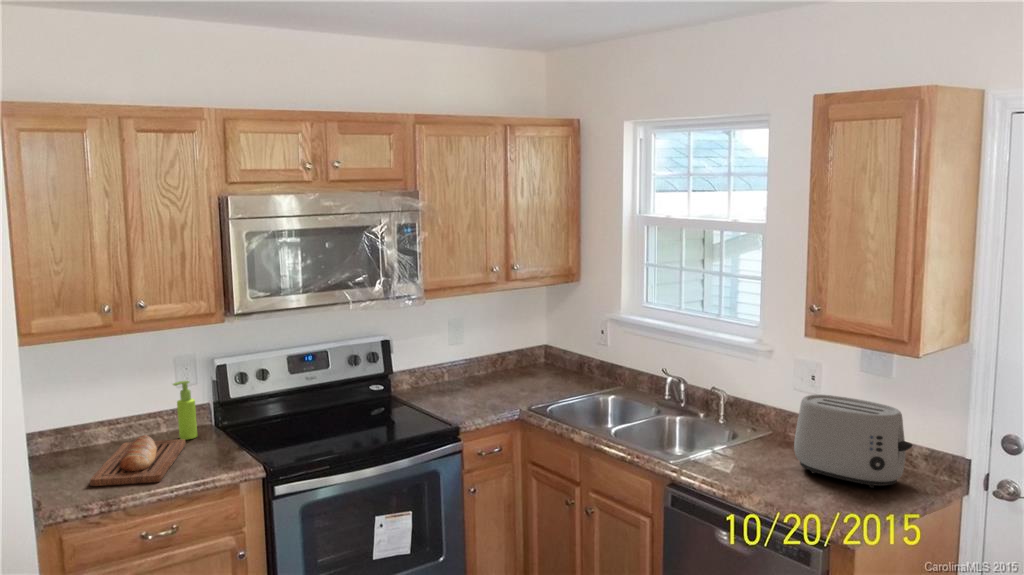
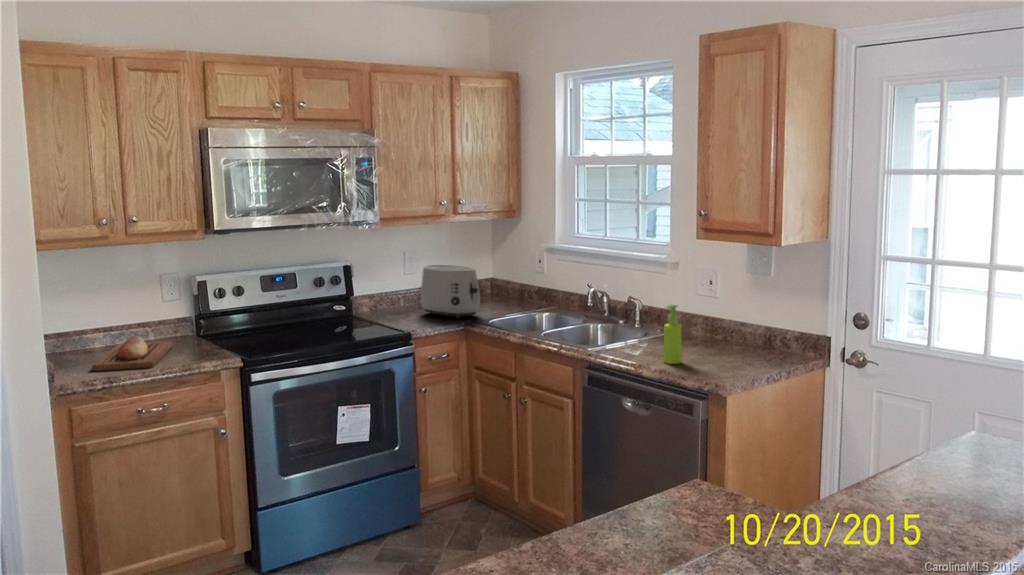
soap dispenser: present [173,381,197,440] -> present [664,305,682,364]
toaster: present [794,395,913,488] -> present [421,265,480,319]

